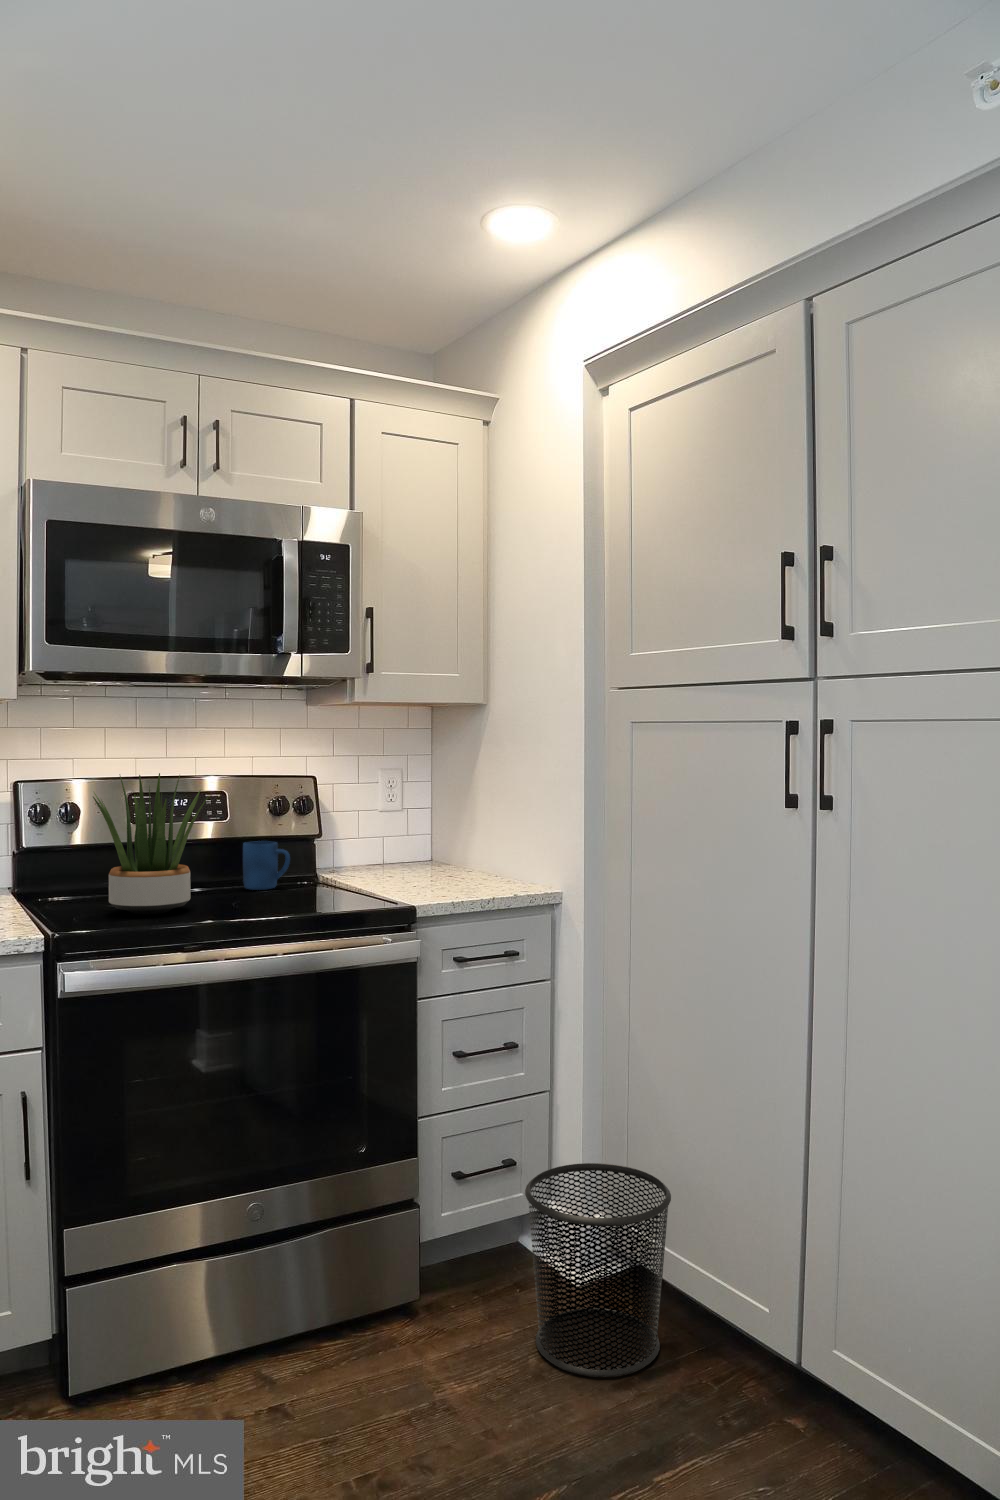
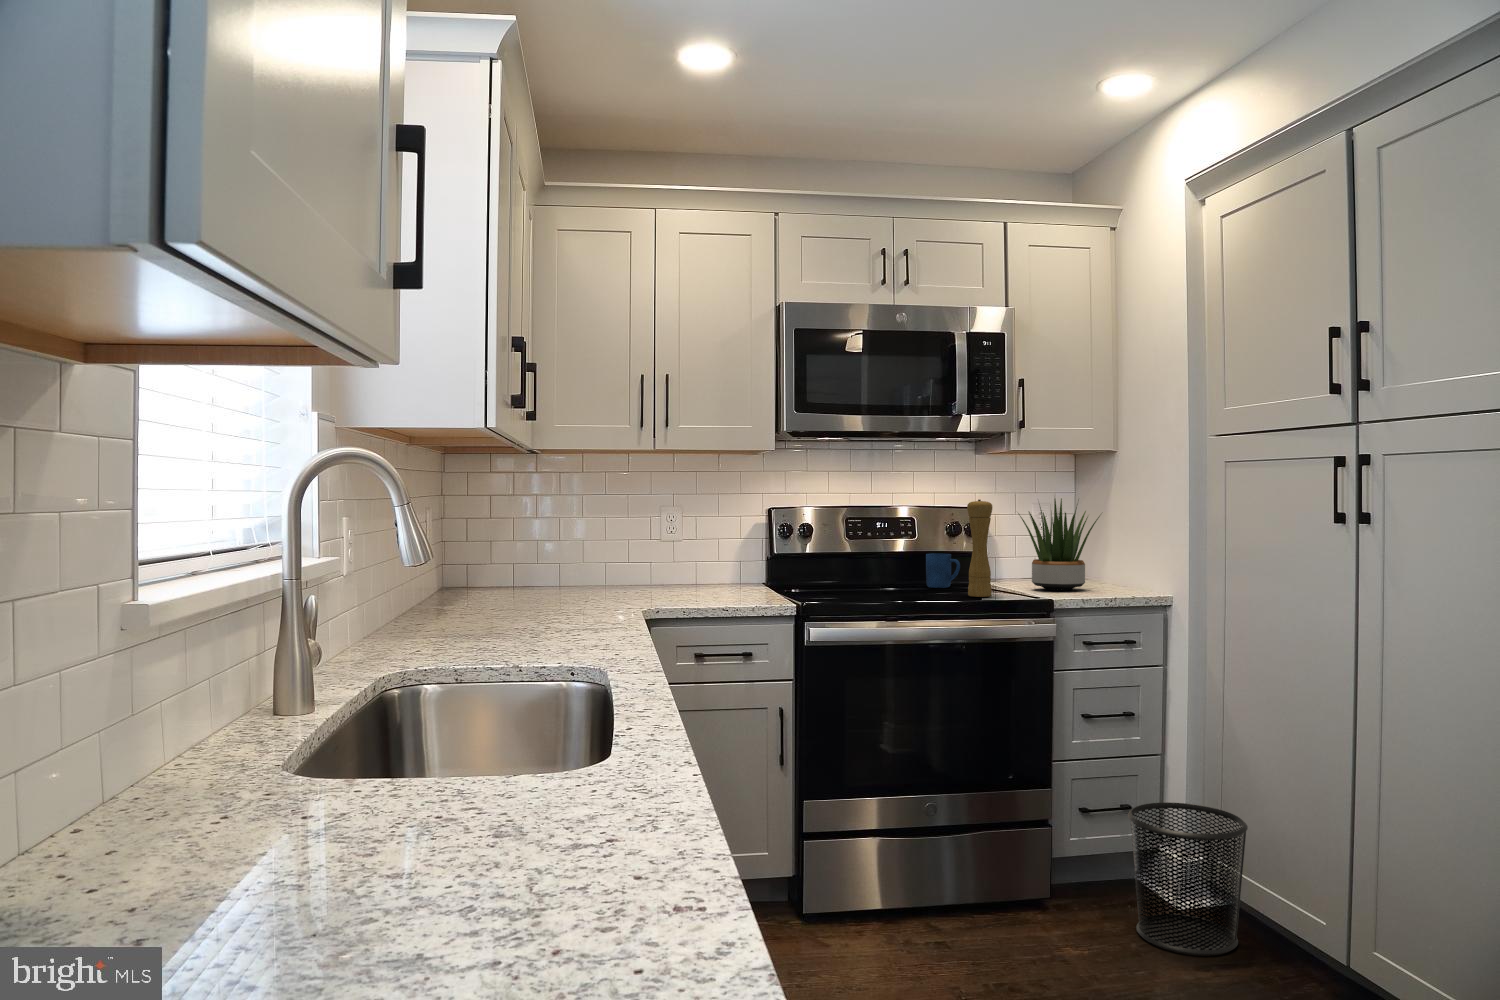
pepper mill: none [305,771,340,906] -> present [967,500,992,597]
potted plant: present [93,773,209,914] -> present [1018,498,1100,591]

